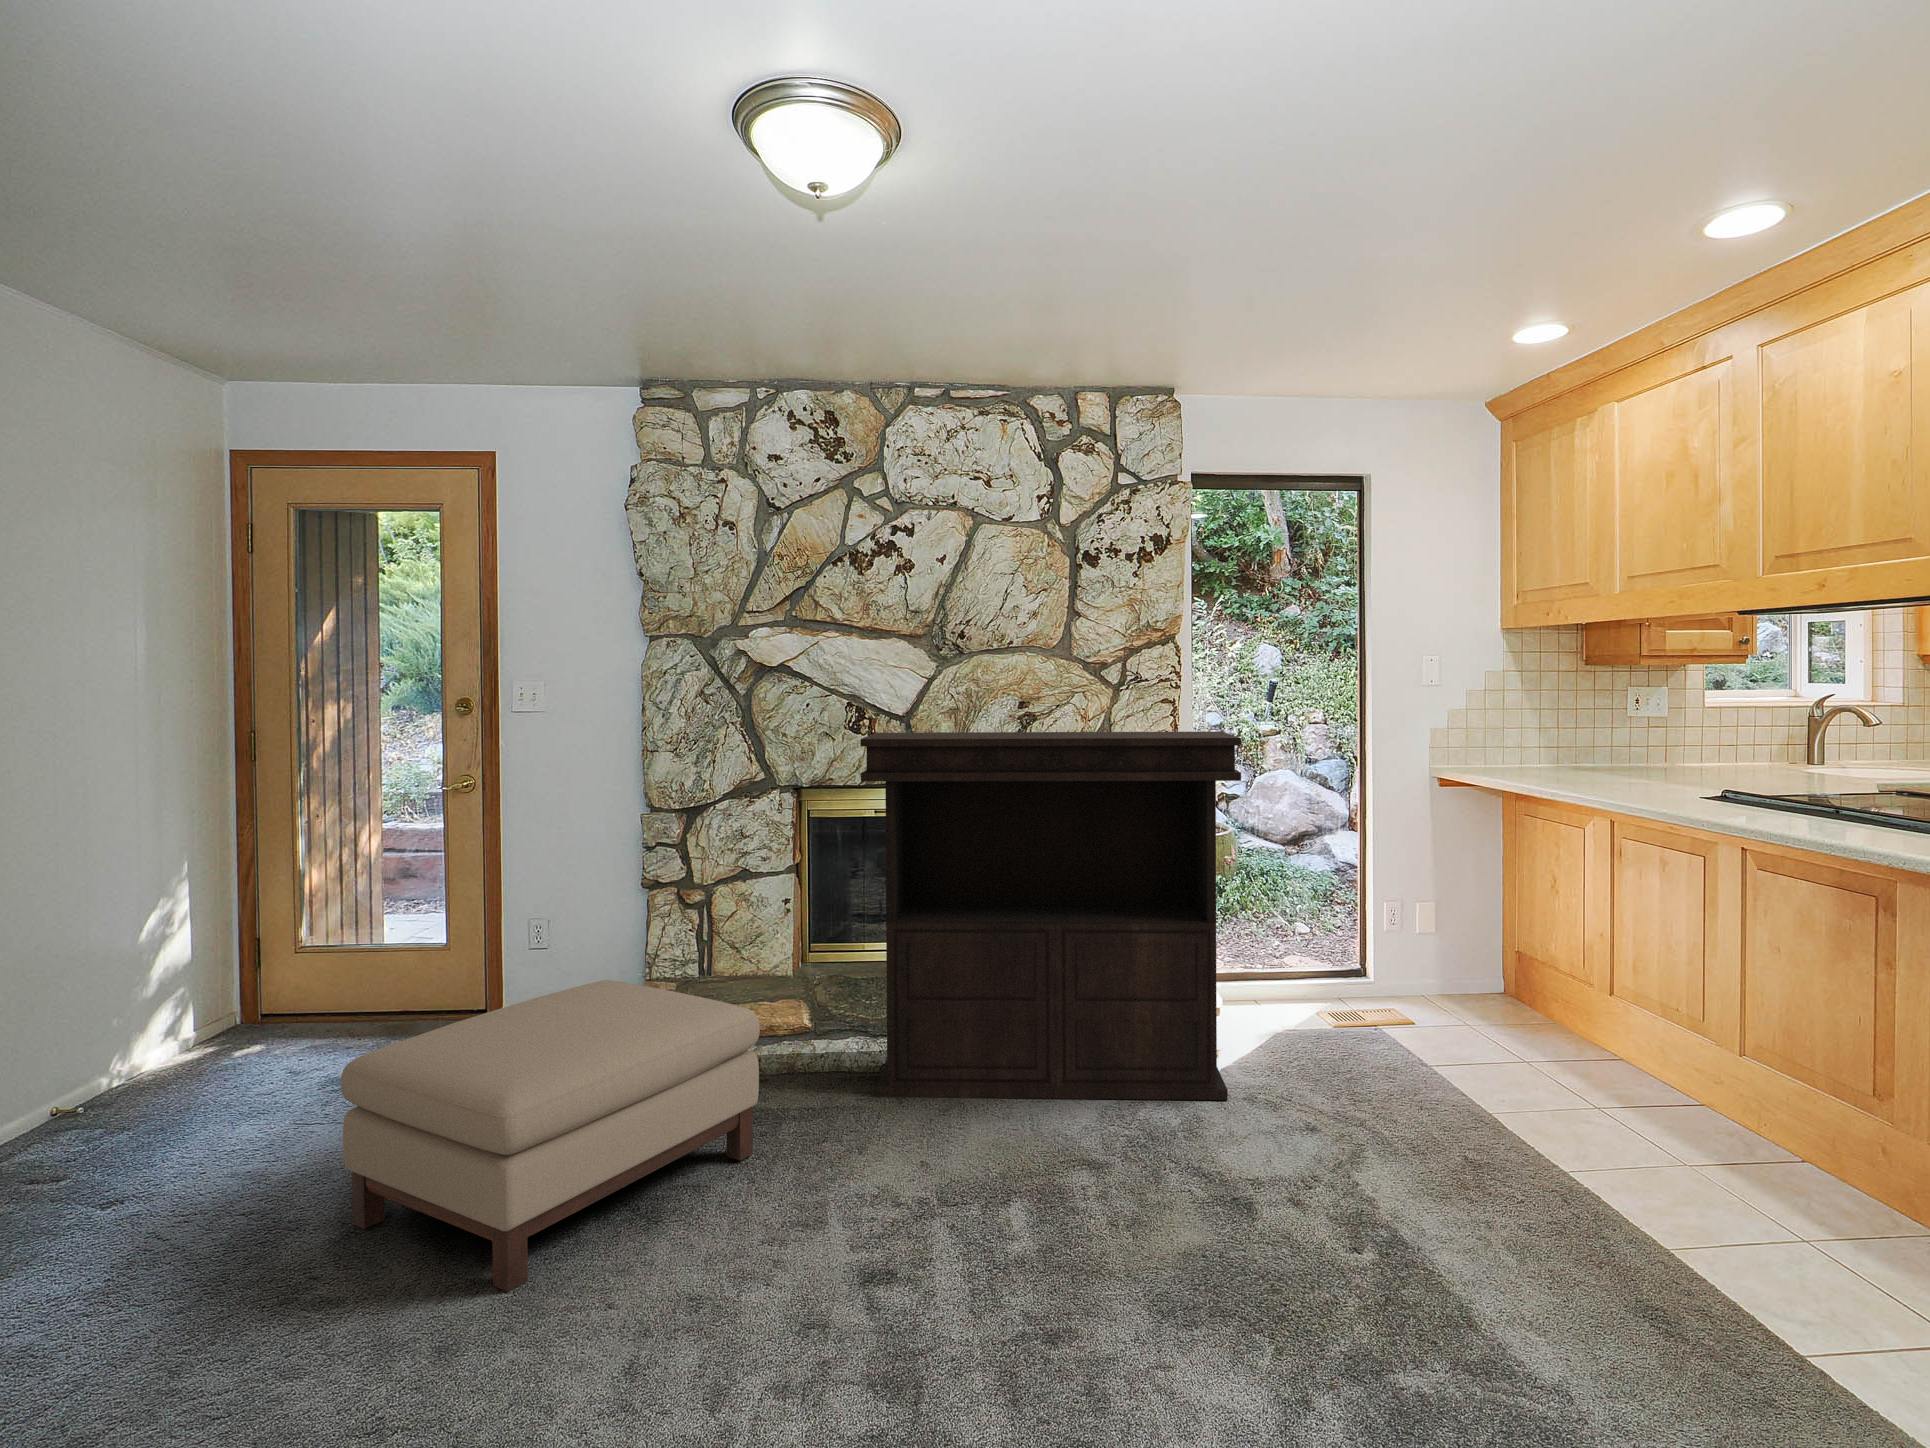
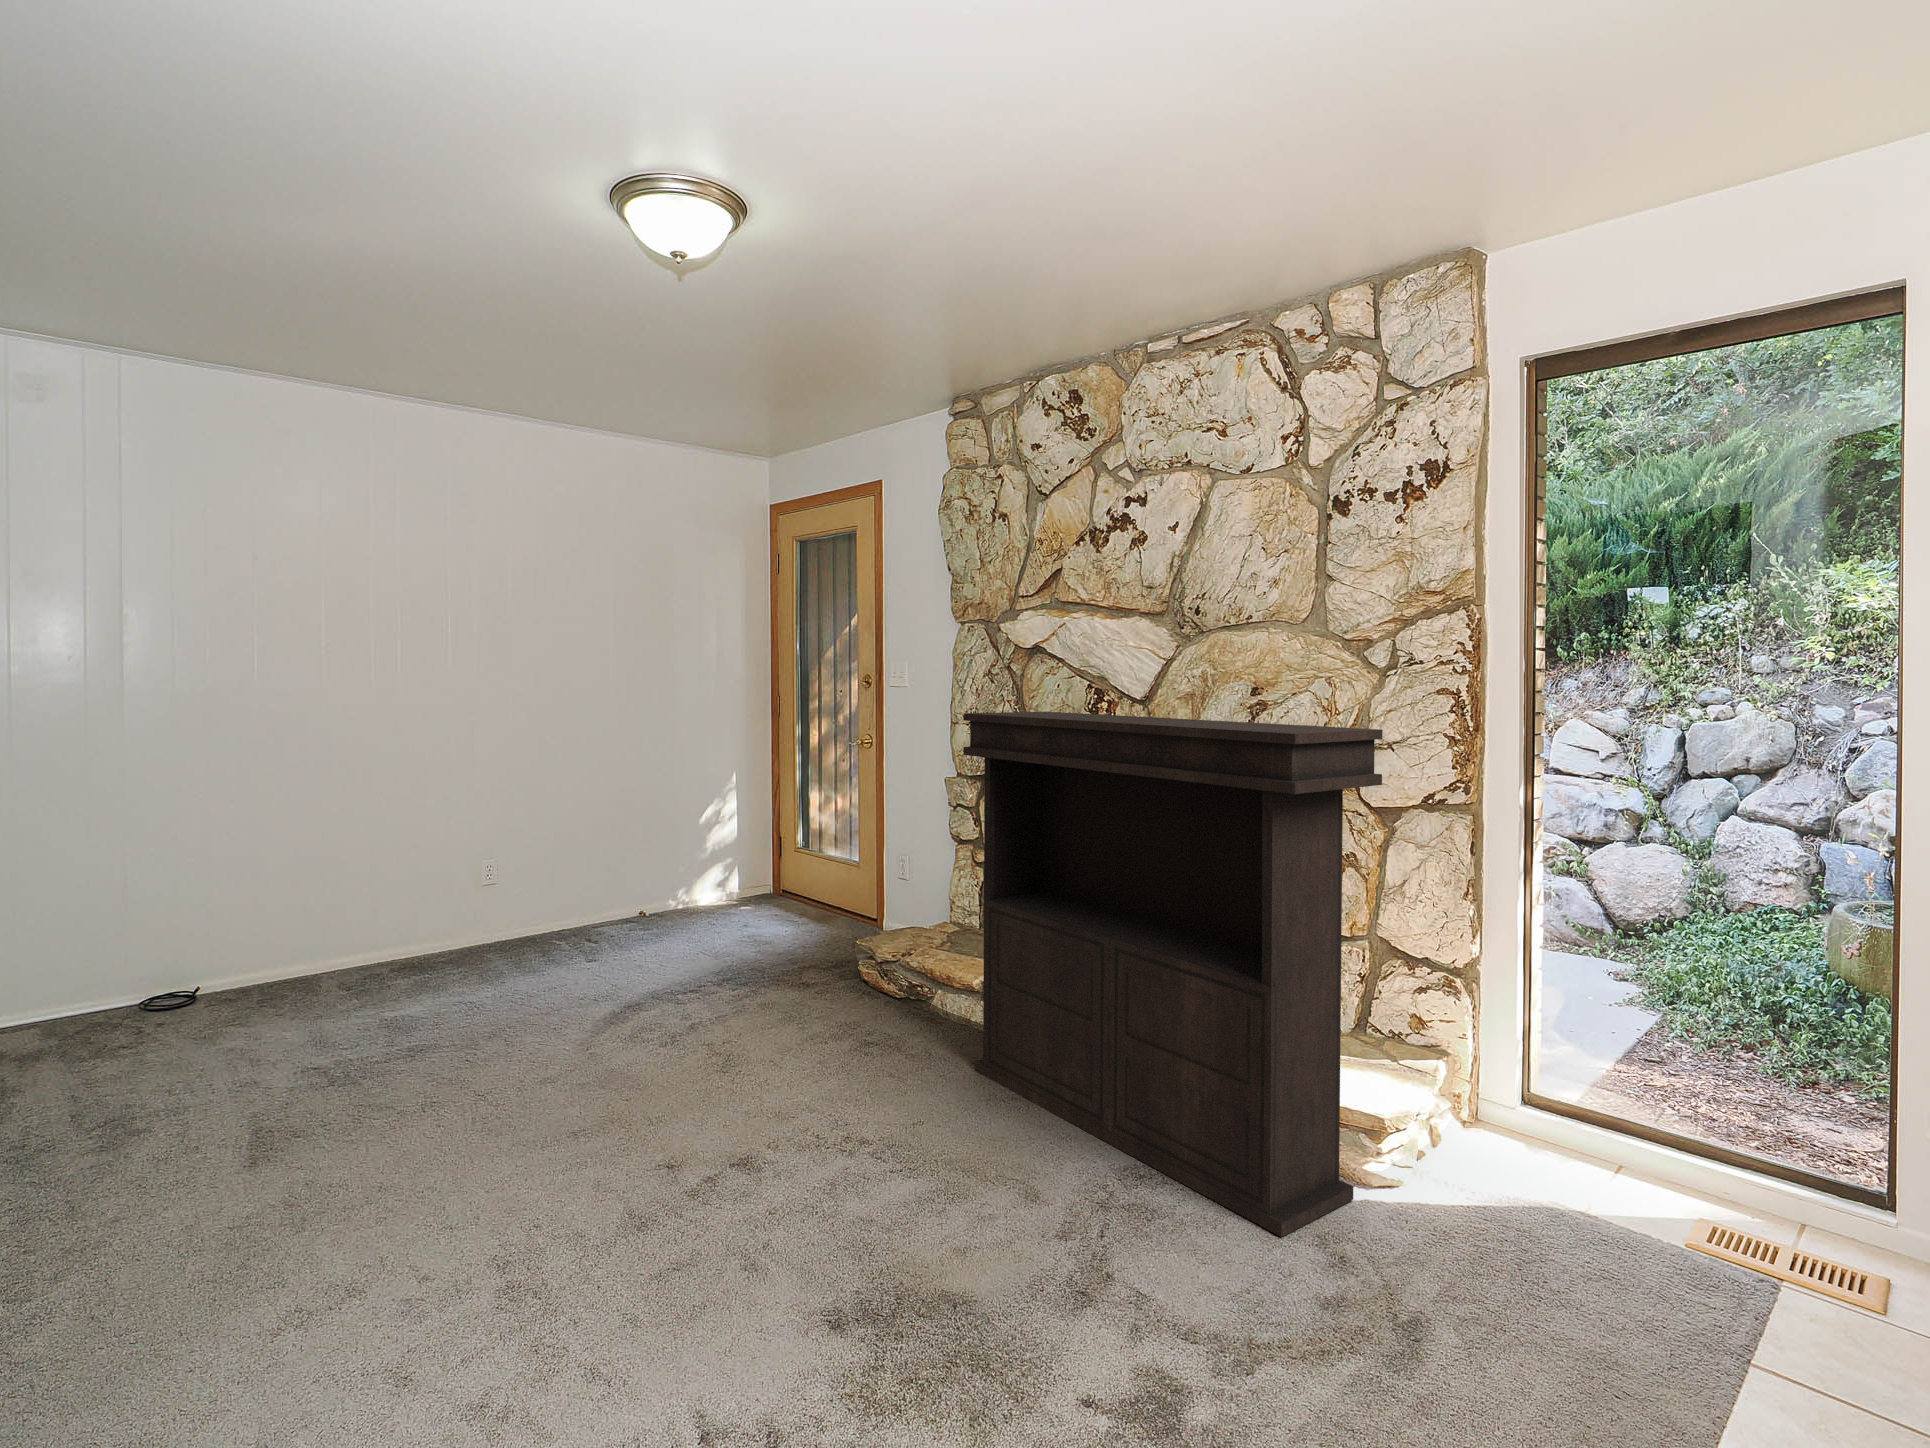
ottoman: present [341,980,760,1292] -> none [555,897,822,1078]

